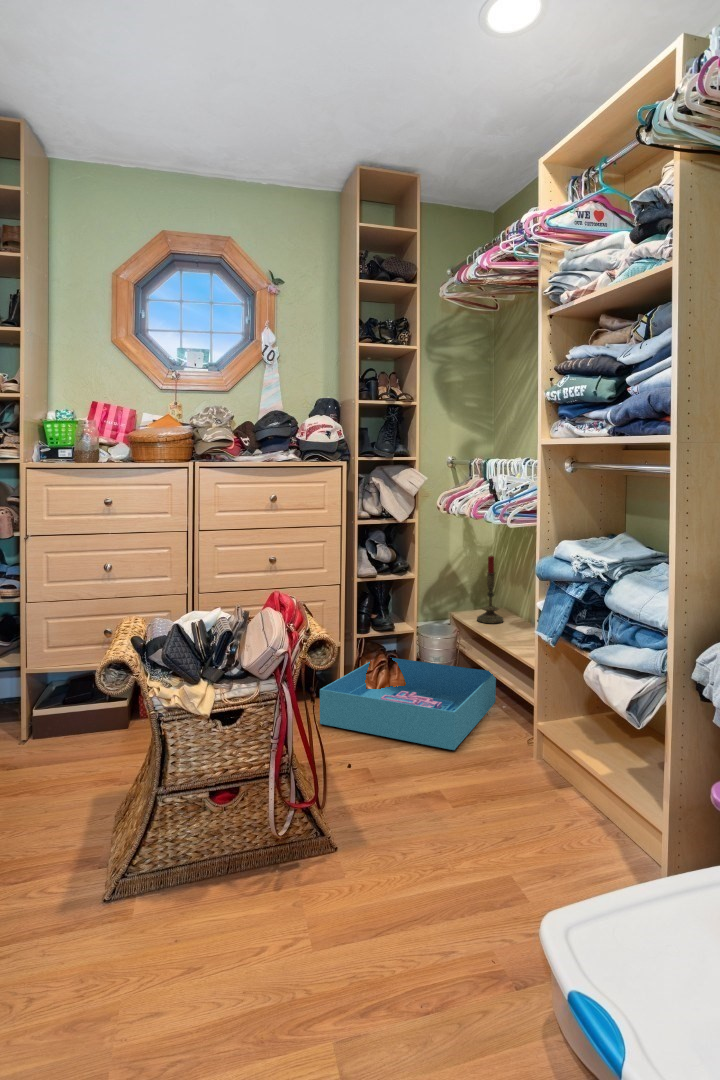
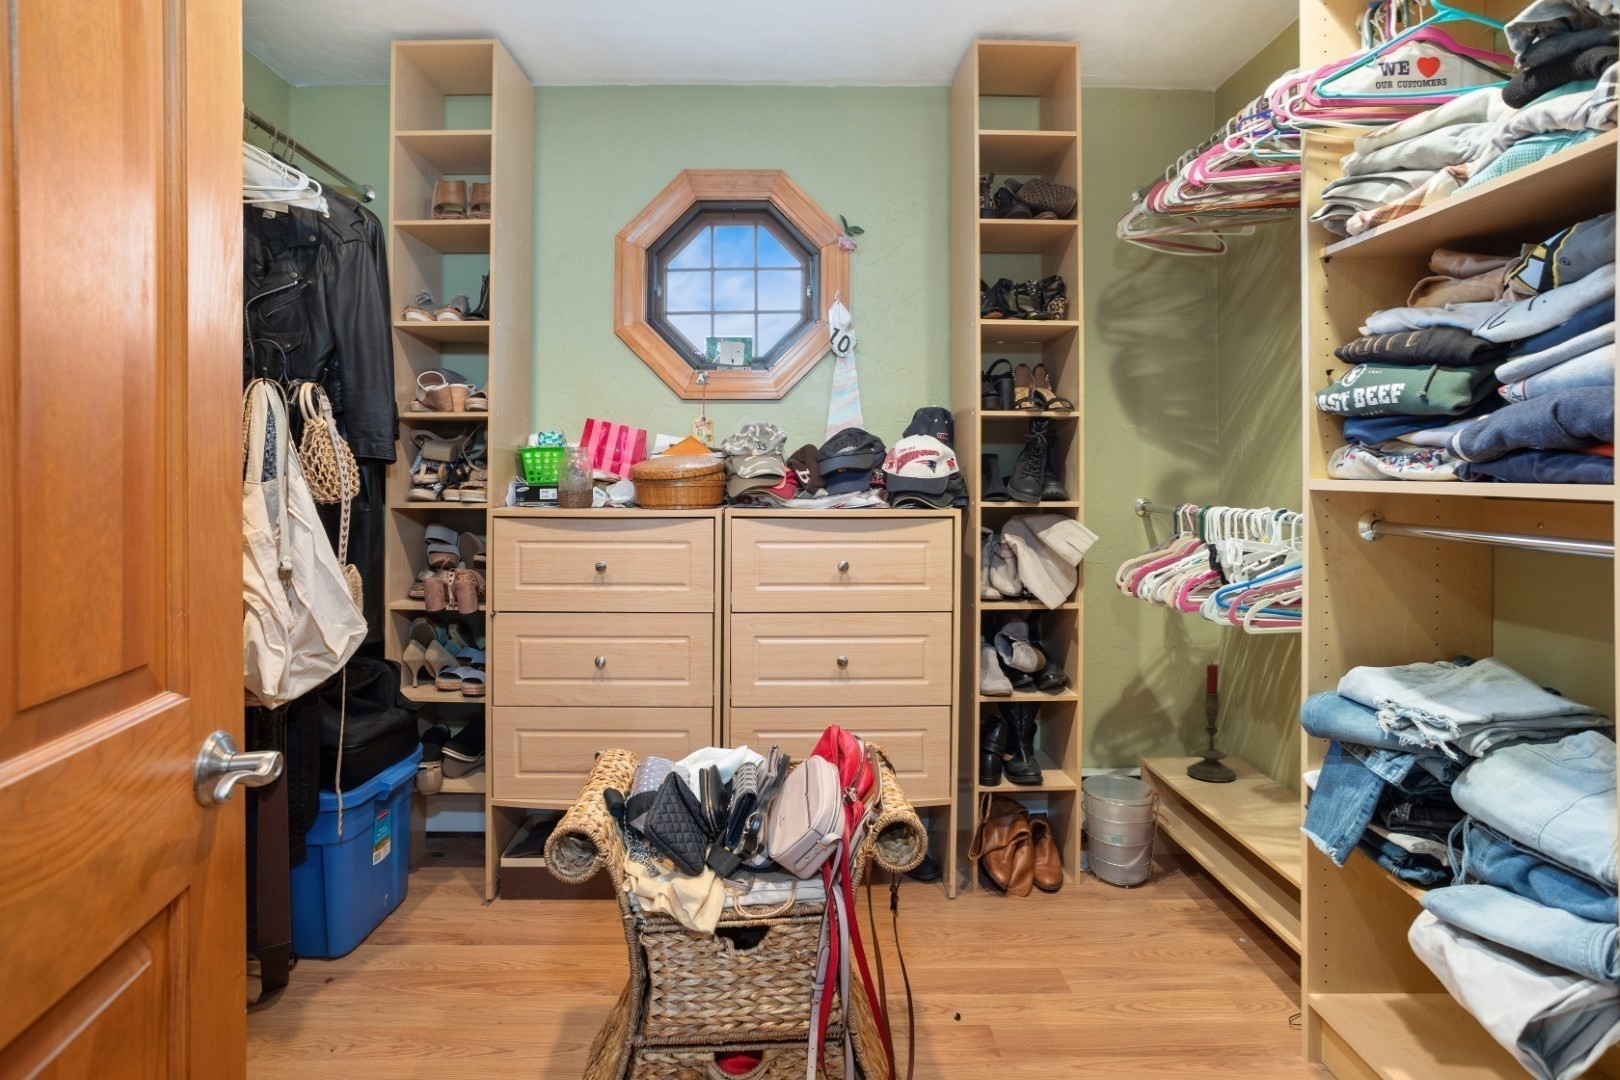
storage bin: present [320,658,496,750] -> none [910,825,1223,1027]

